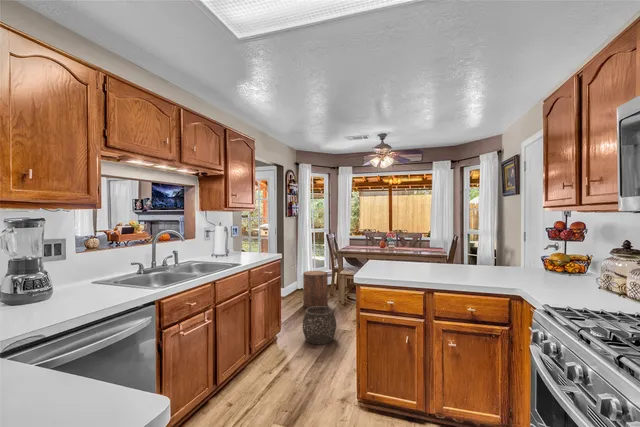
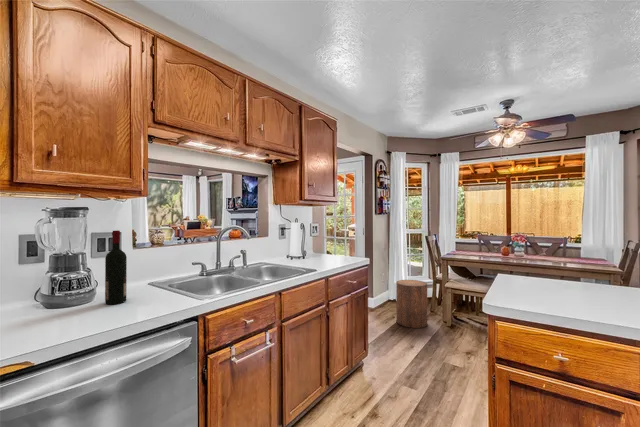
wine bottle: none [71,238,89,297] -> present [105,230,127,304]
woven basket: present [302,306,336,344] -> none [395,328,443,382]

